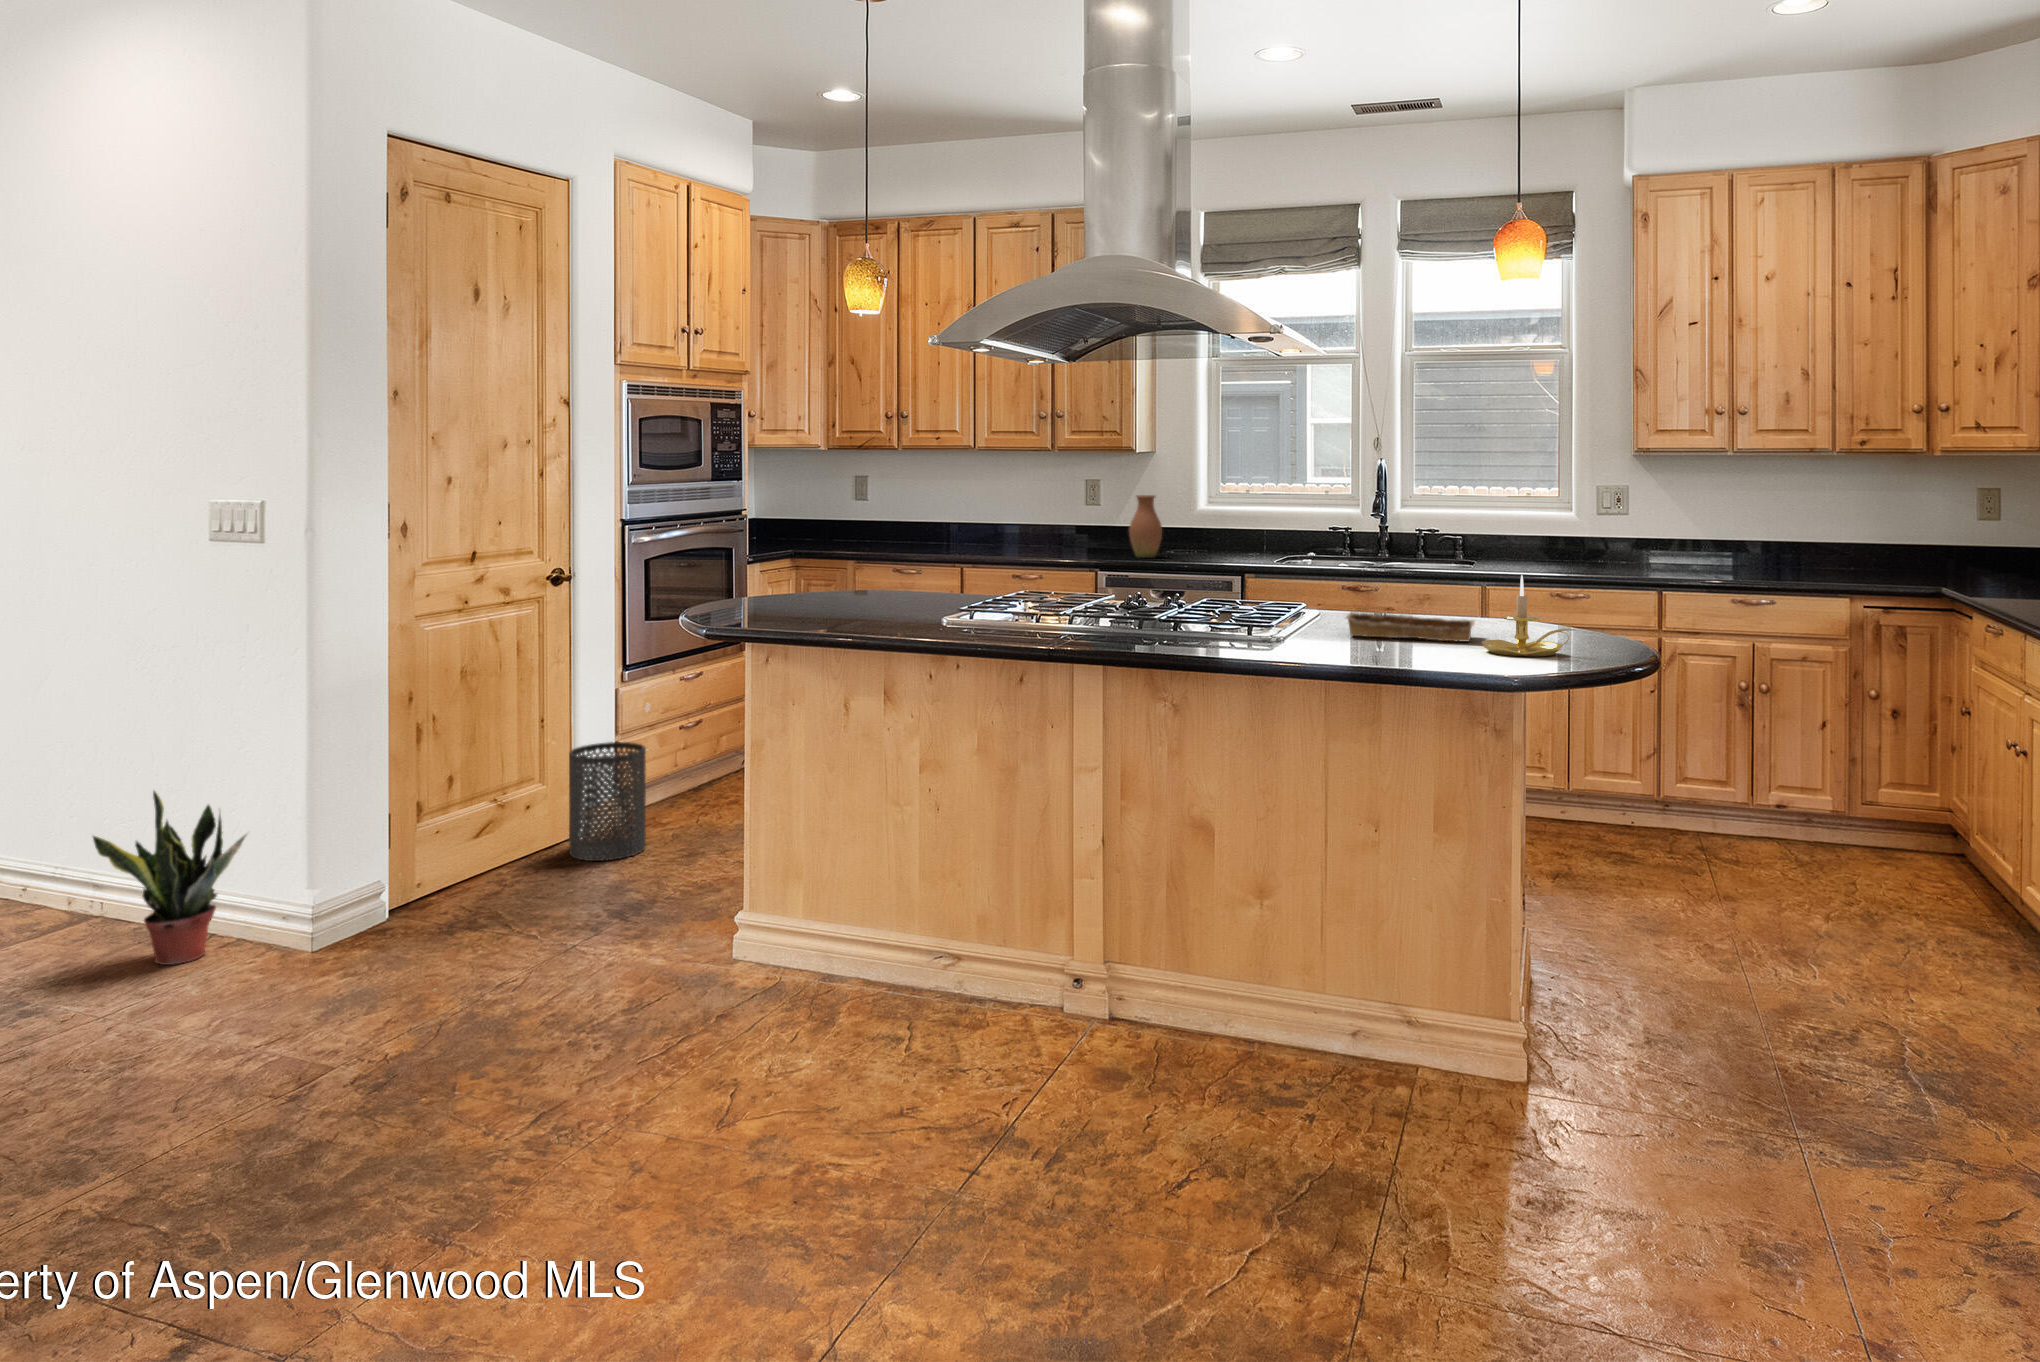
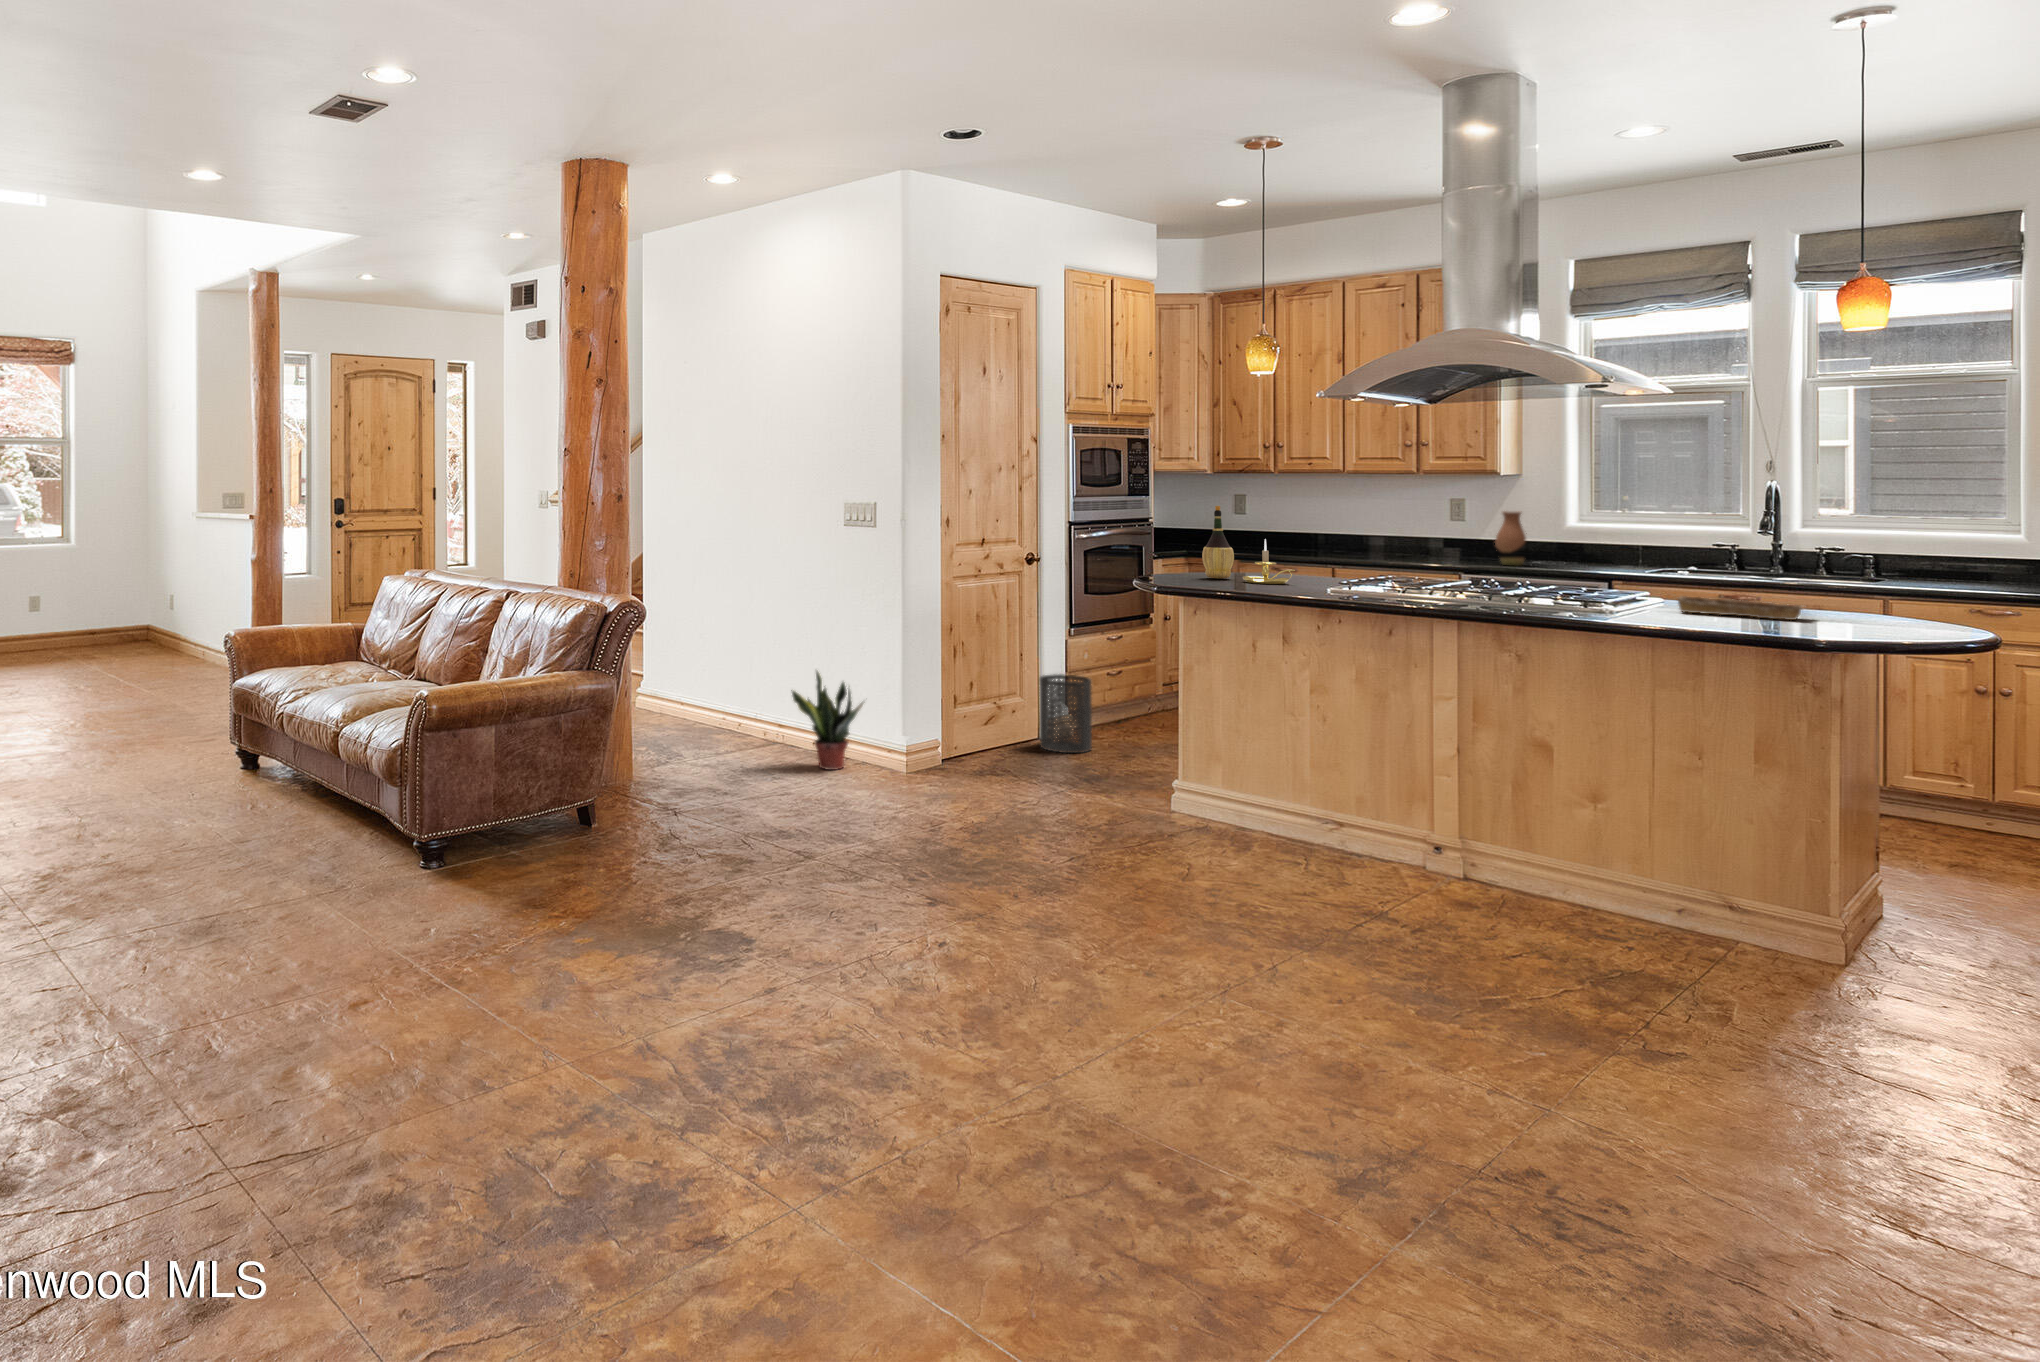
wine bottle: none [781,500,824,606] -> present [1202,506,1234,578]
candle holder: present [1482,575,1575,657] -> present [1243,539,1295,584]

